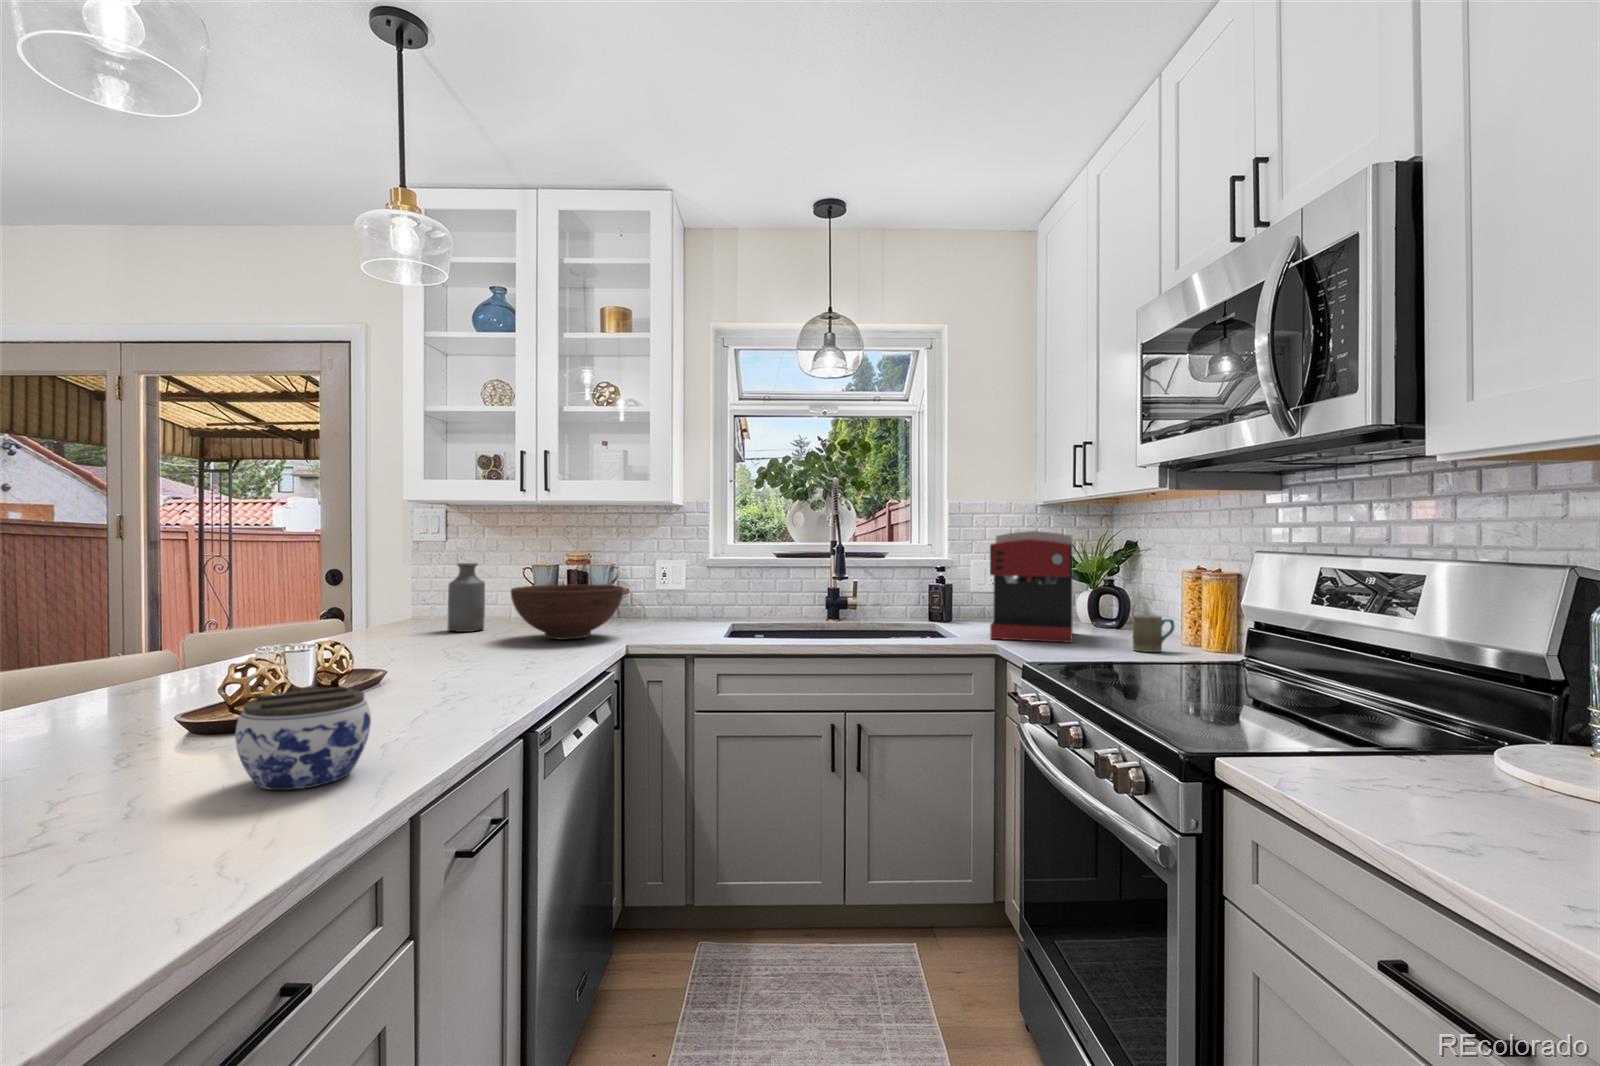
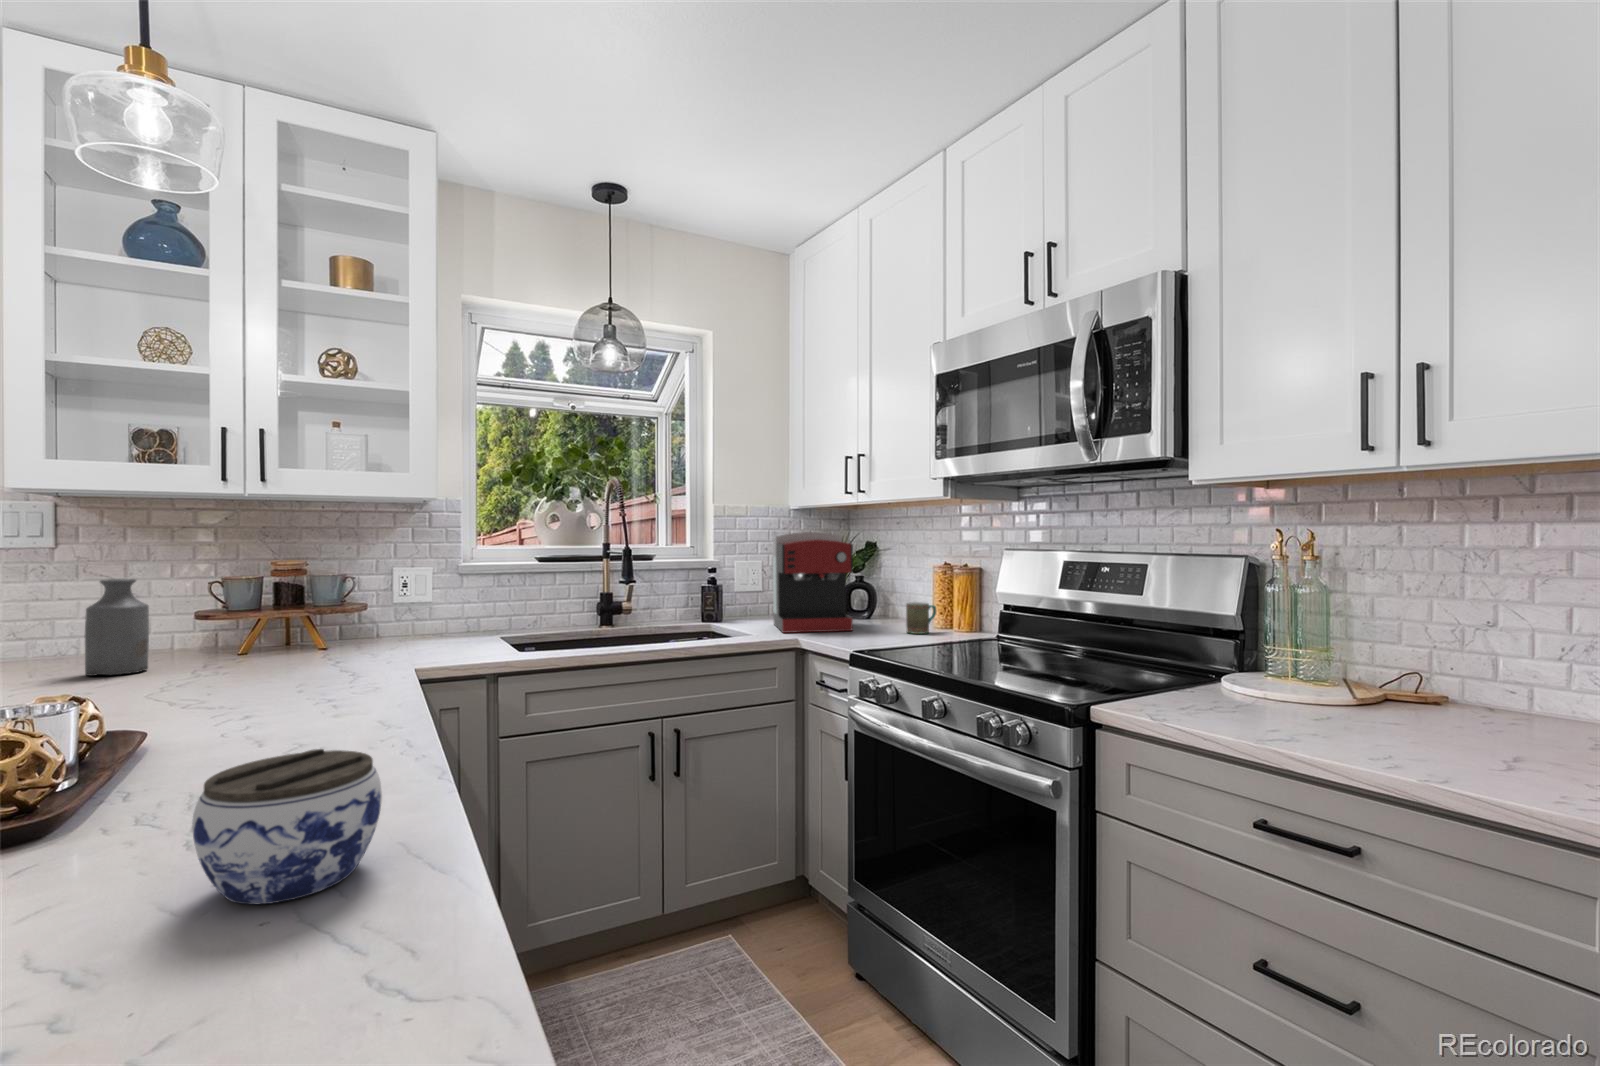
fruit bowl: present [511,585,624,640] -> none [223,600,387,672]

